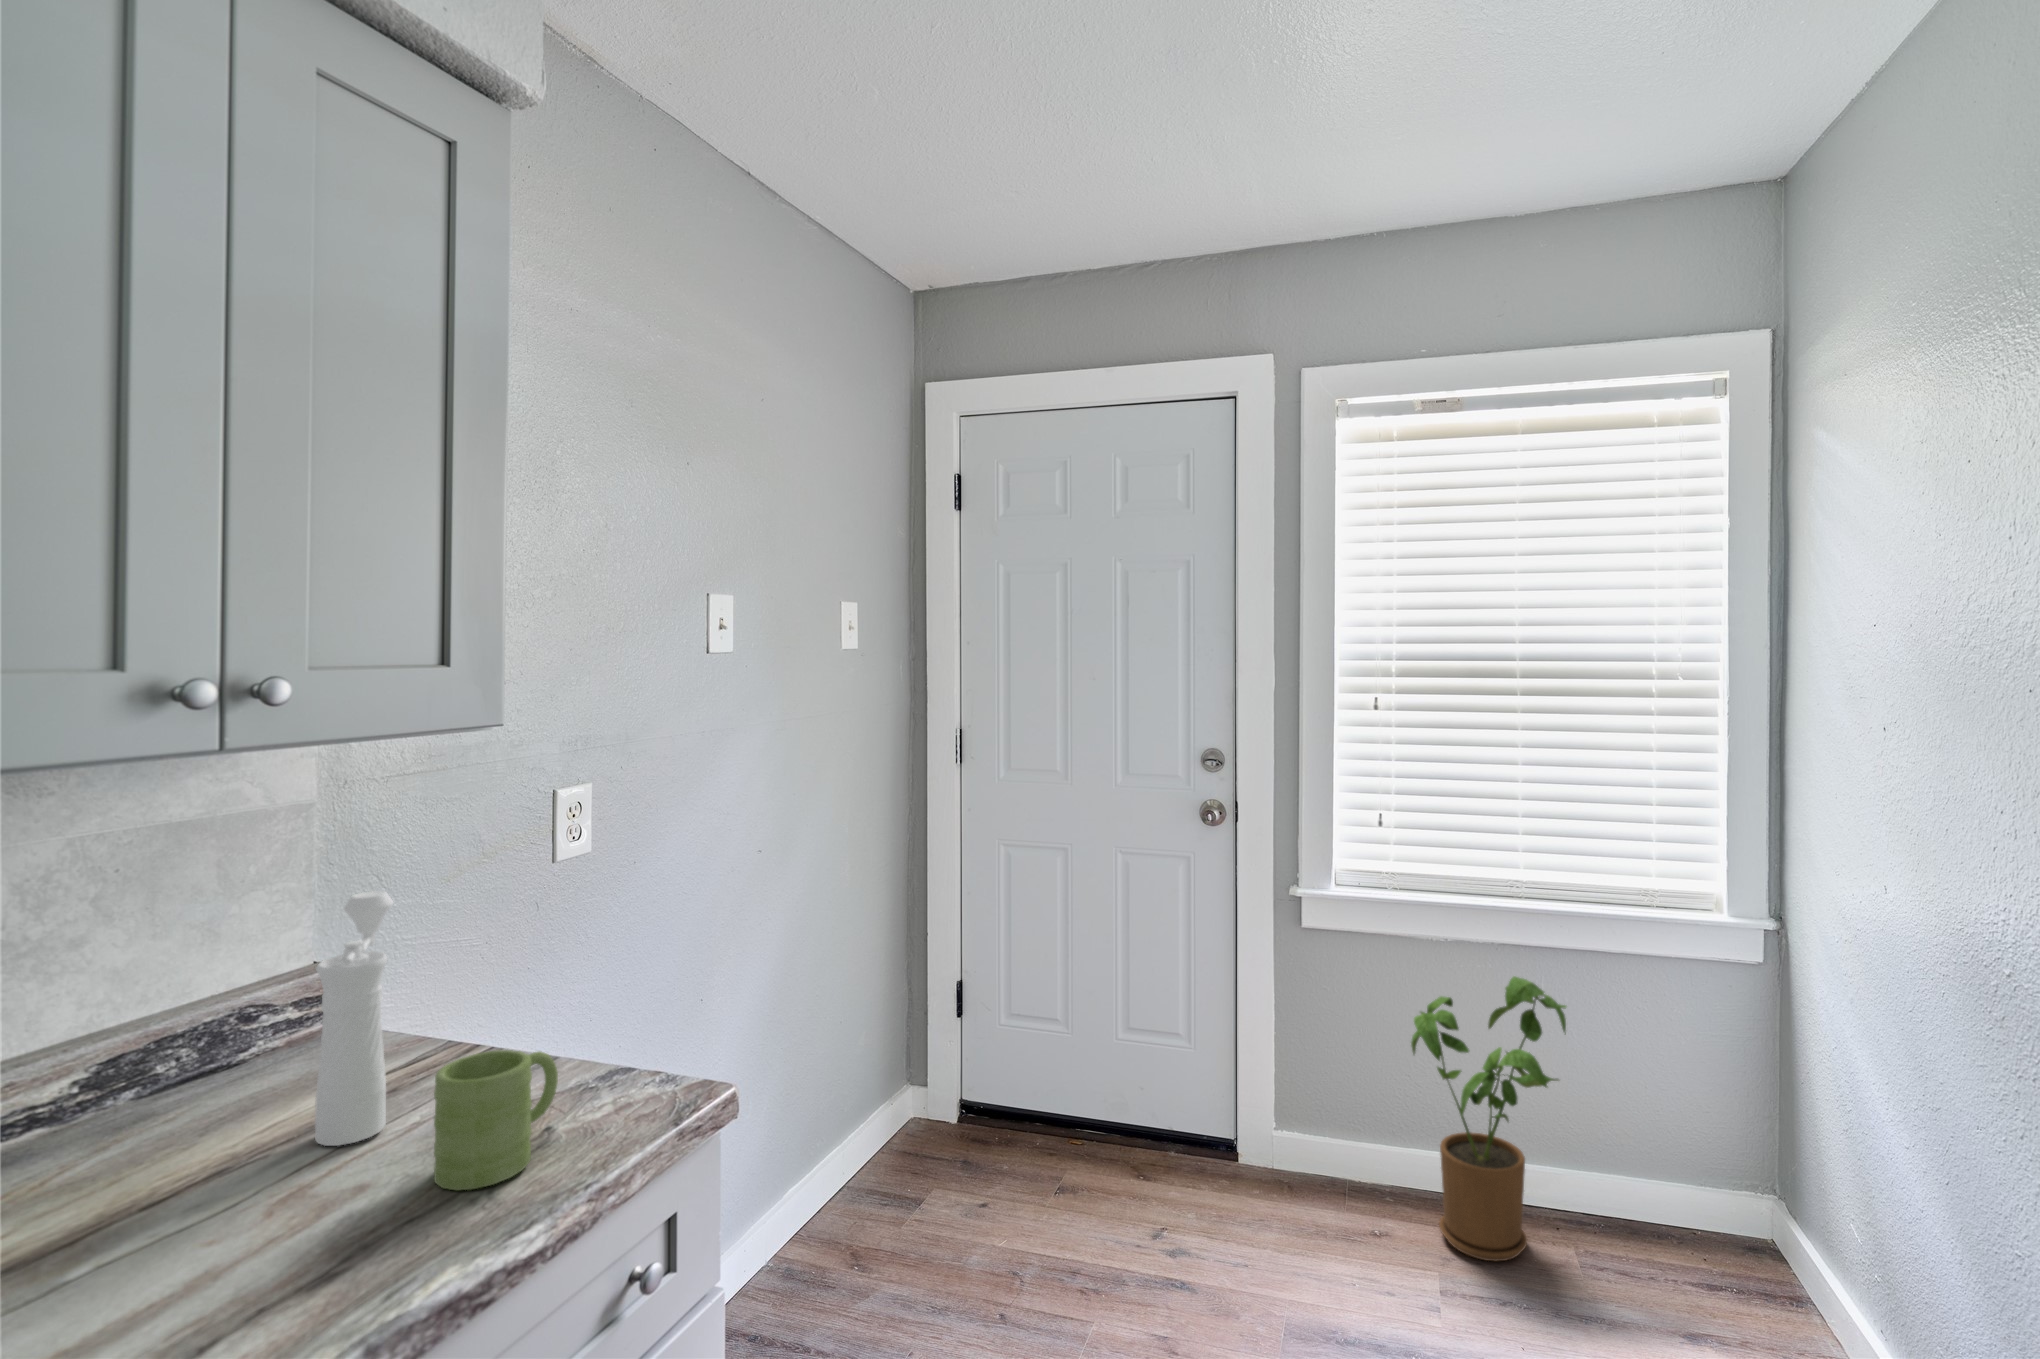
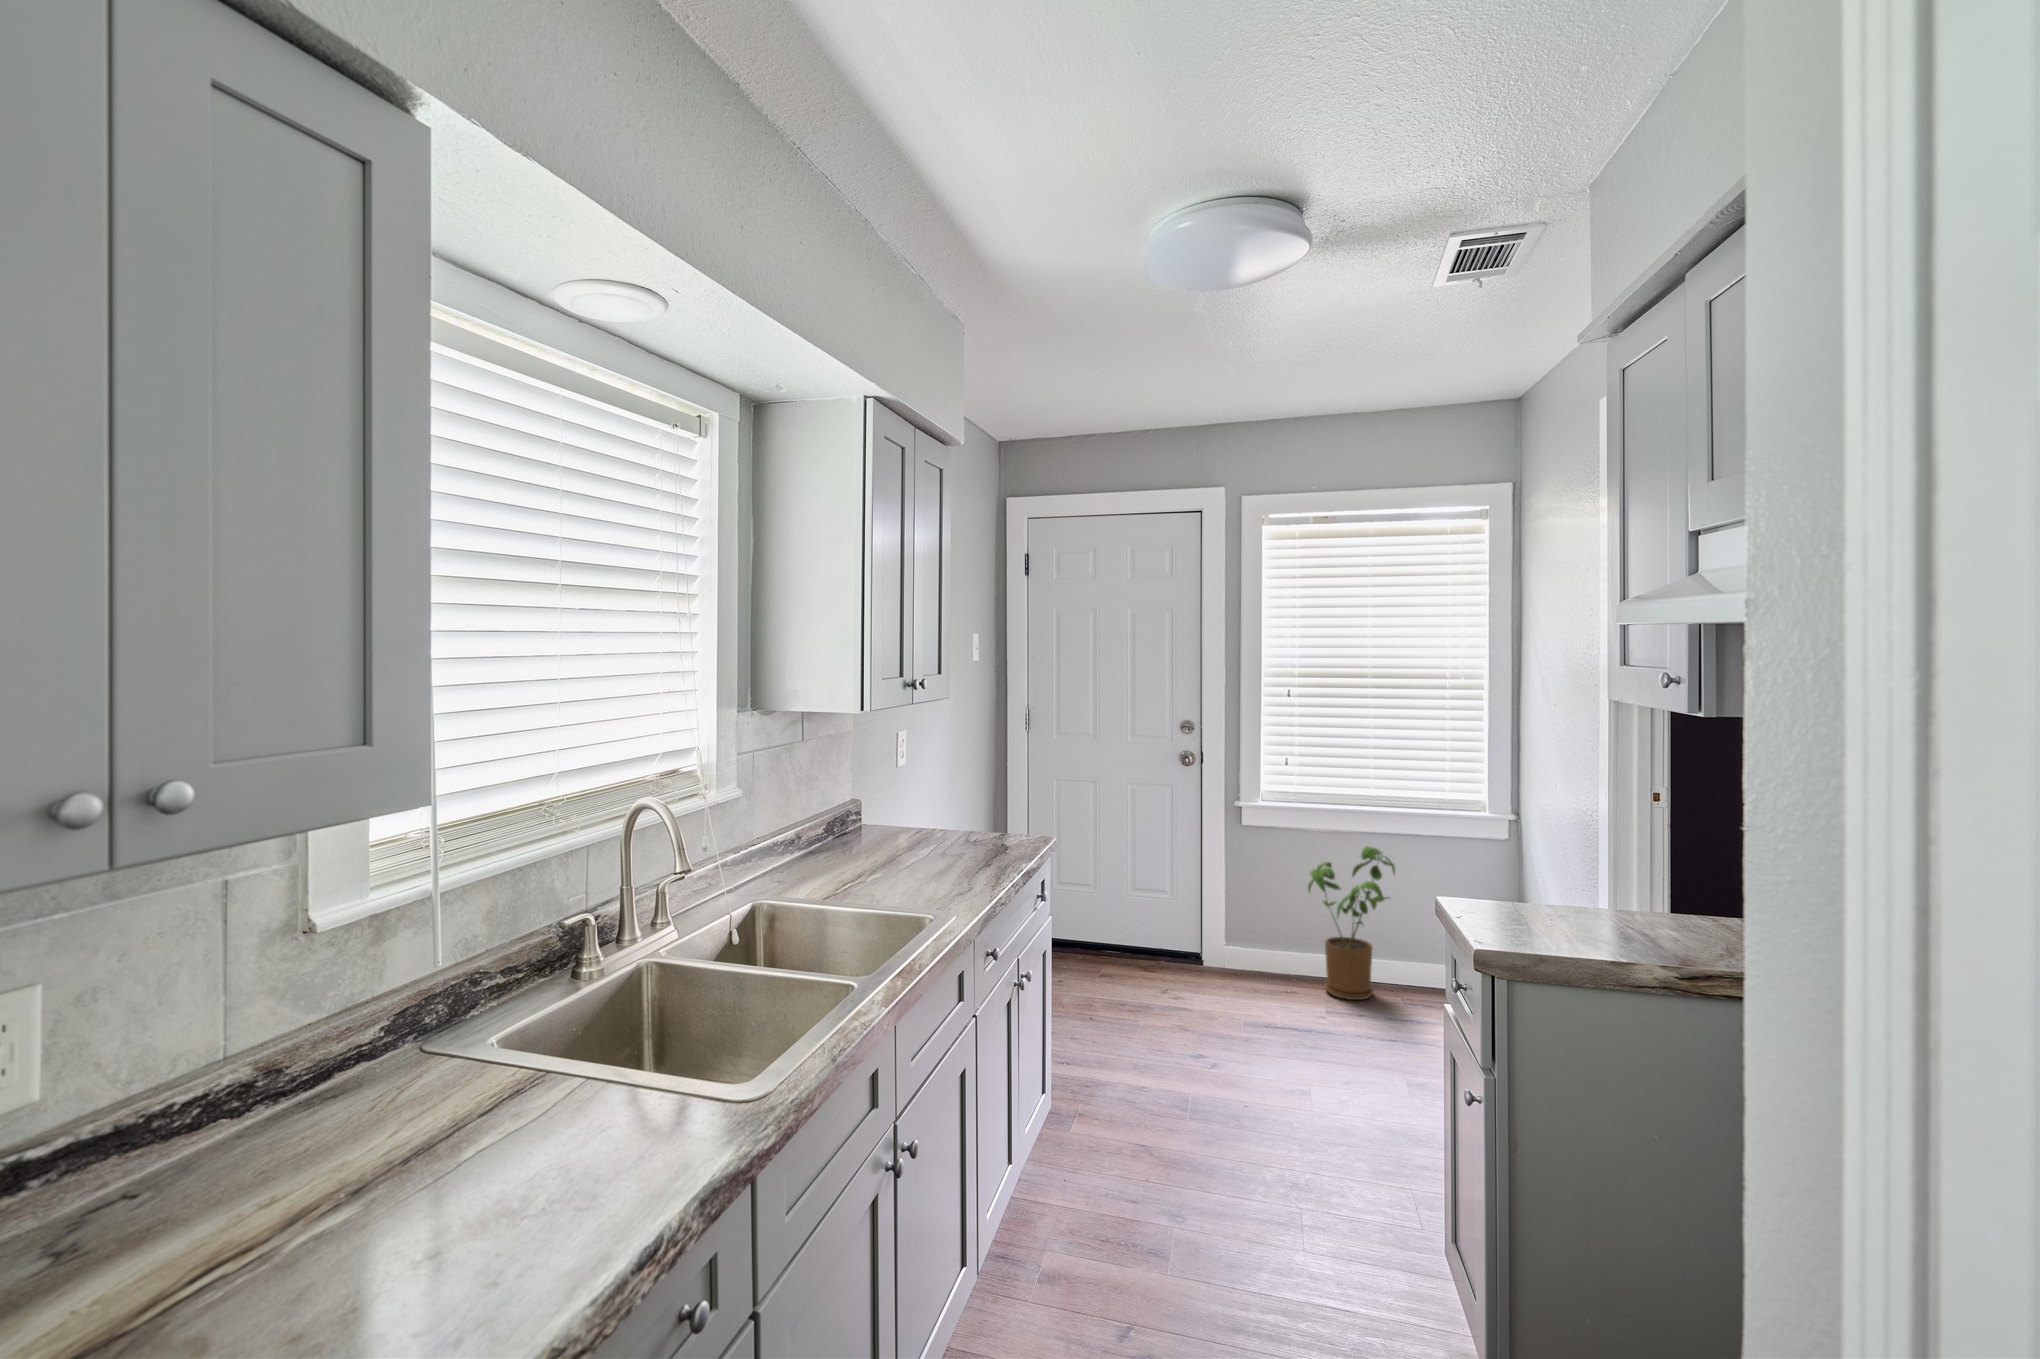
pepper mill: present [315,891,393,1146] -> none [907,763,944,849]
mug: present [434,1050,558,1191] -> none [980,815,1010,857]

